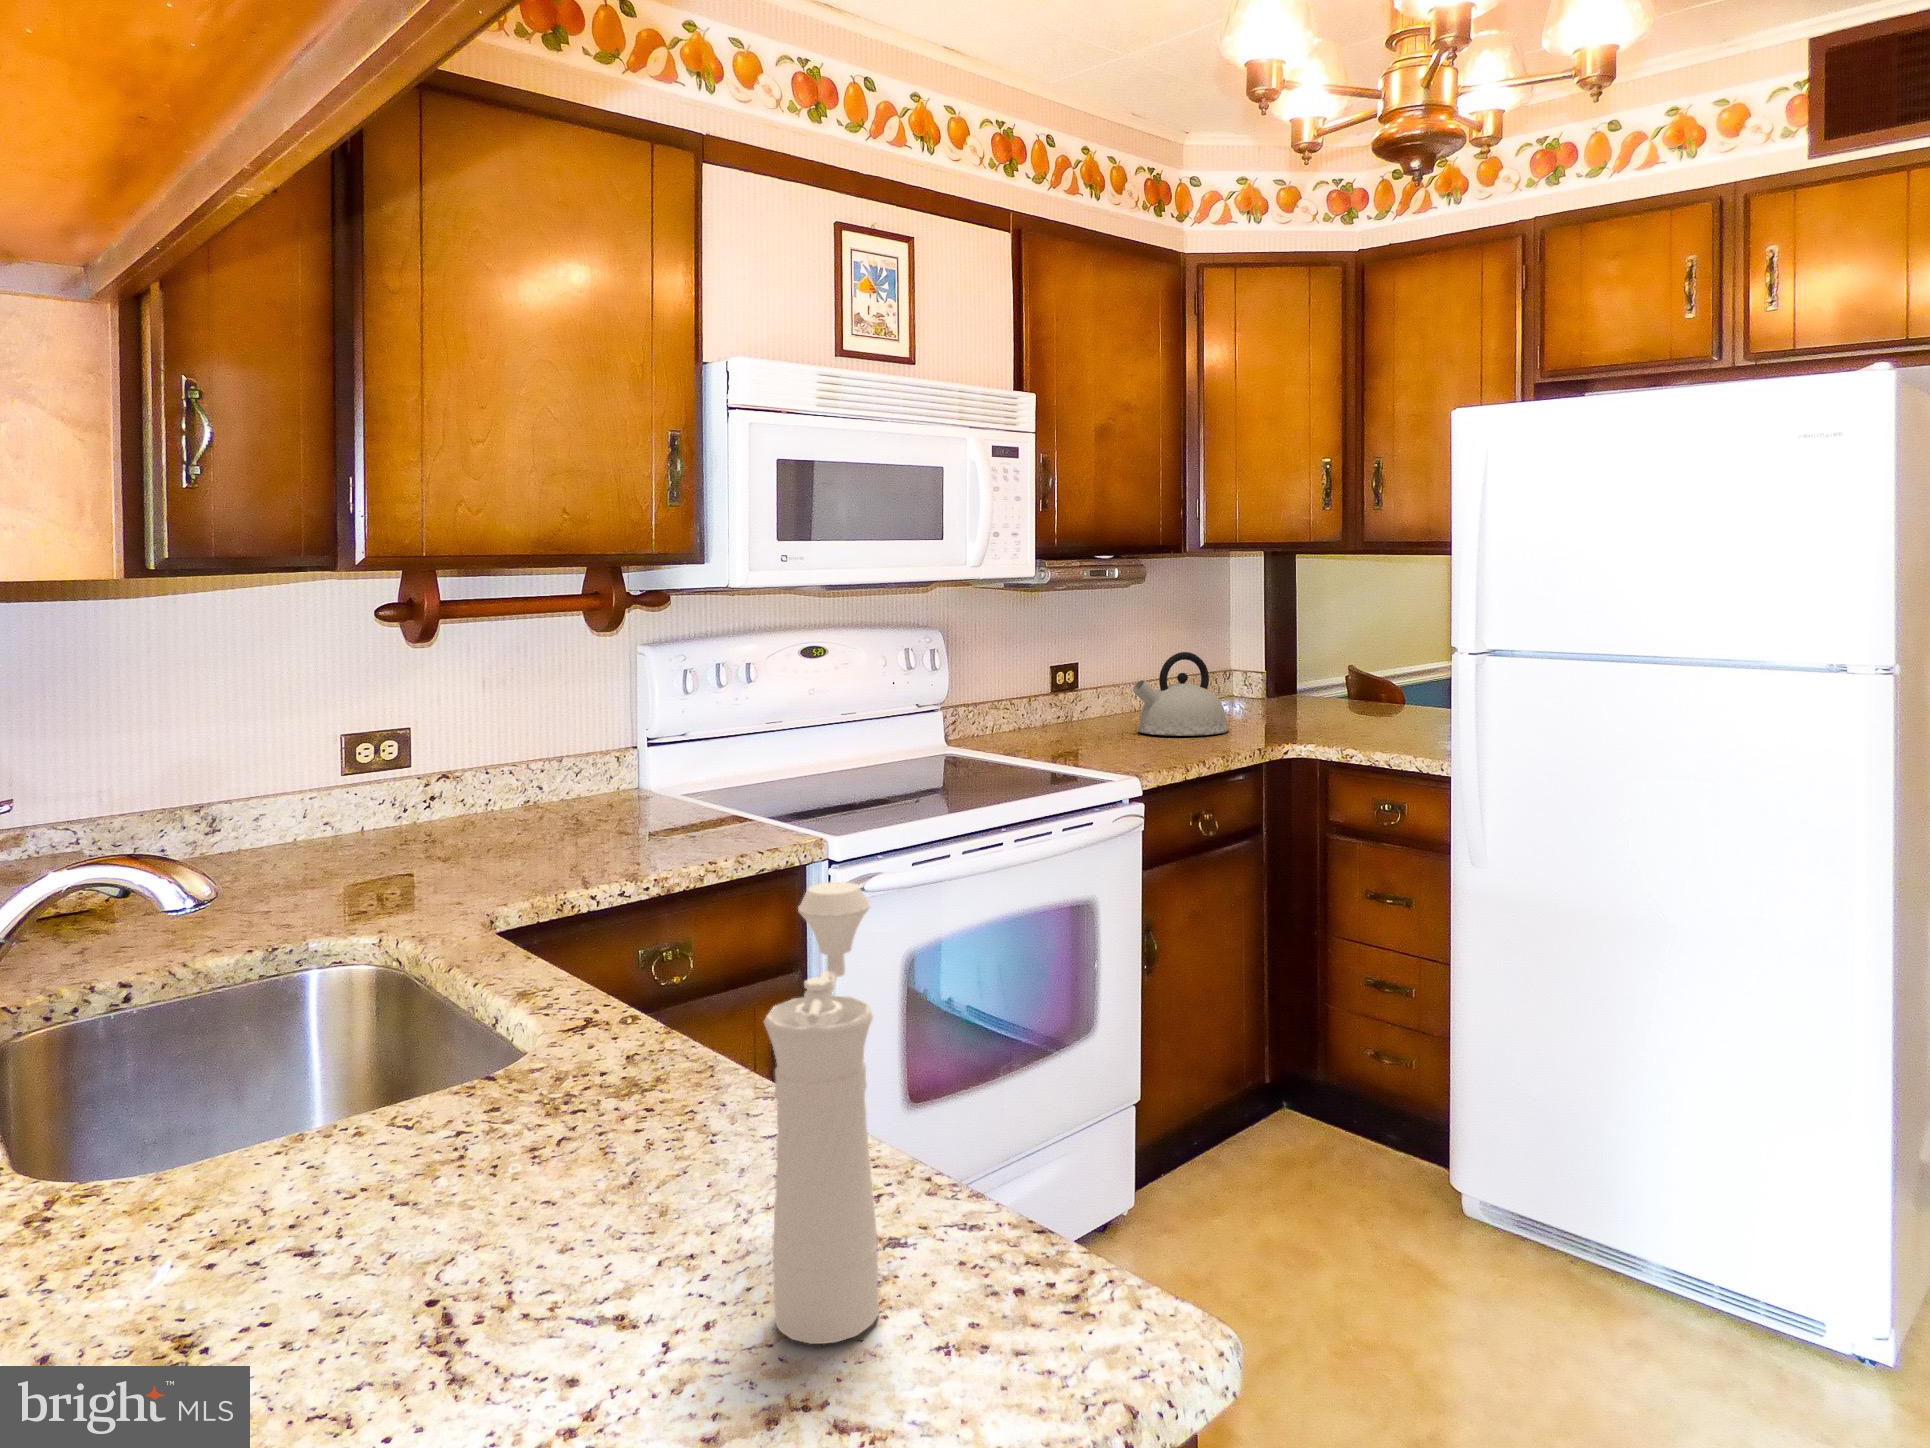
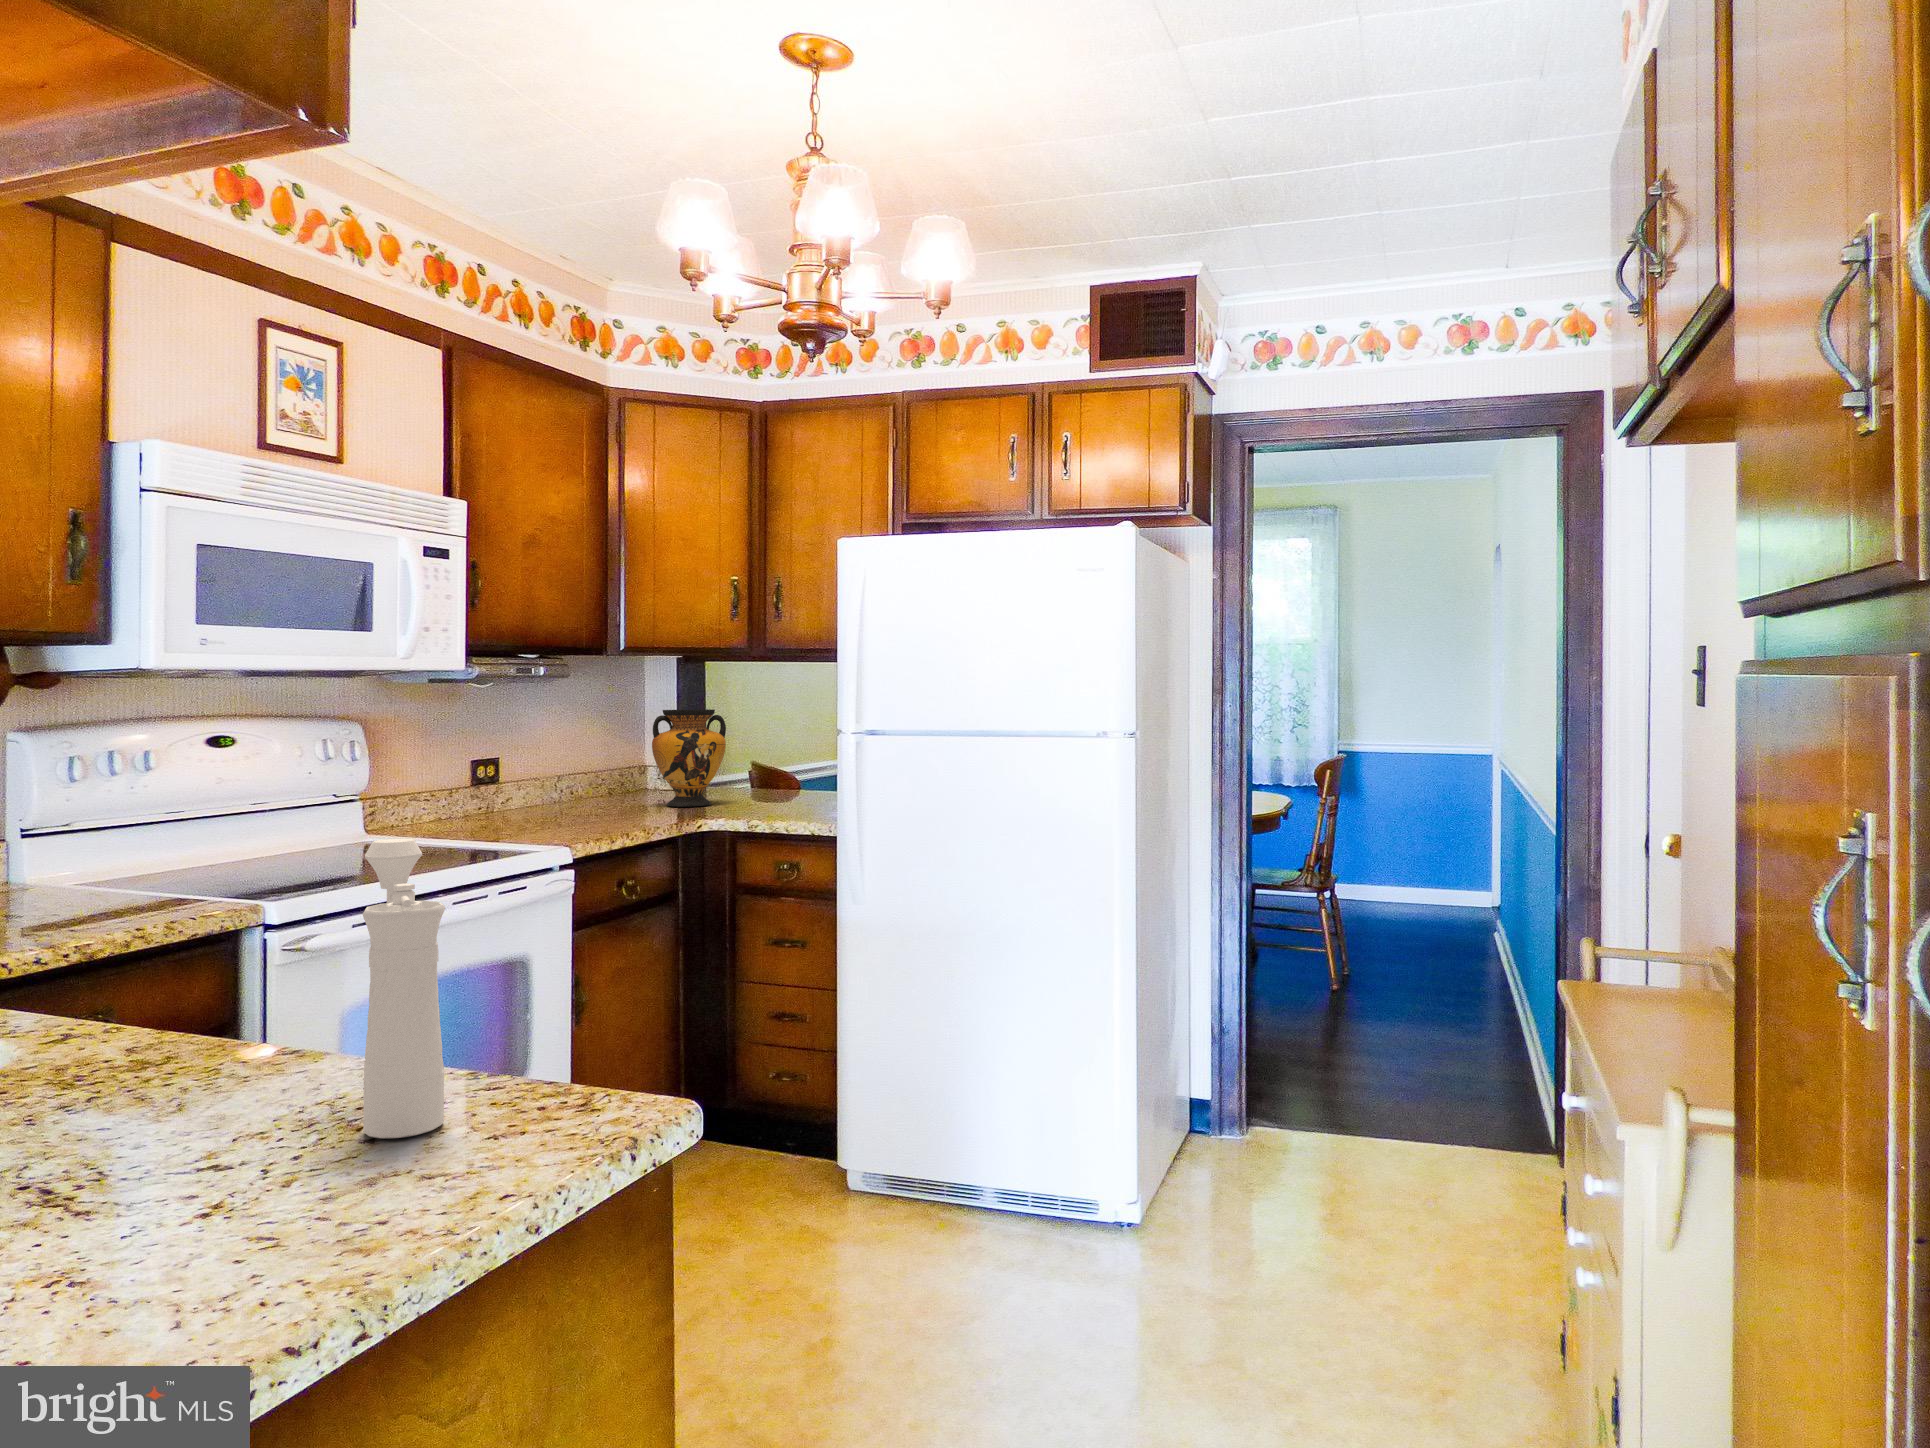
vase: none [1235,613,1316,721] -> present [652,709,726,807]
kettle: present [1133,652,1229,736] -> none [556,743,648,819]

